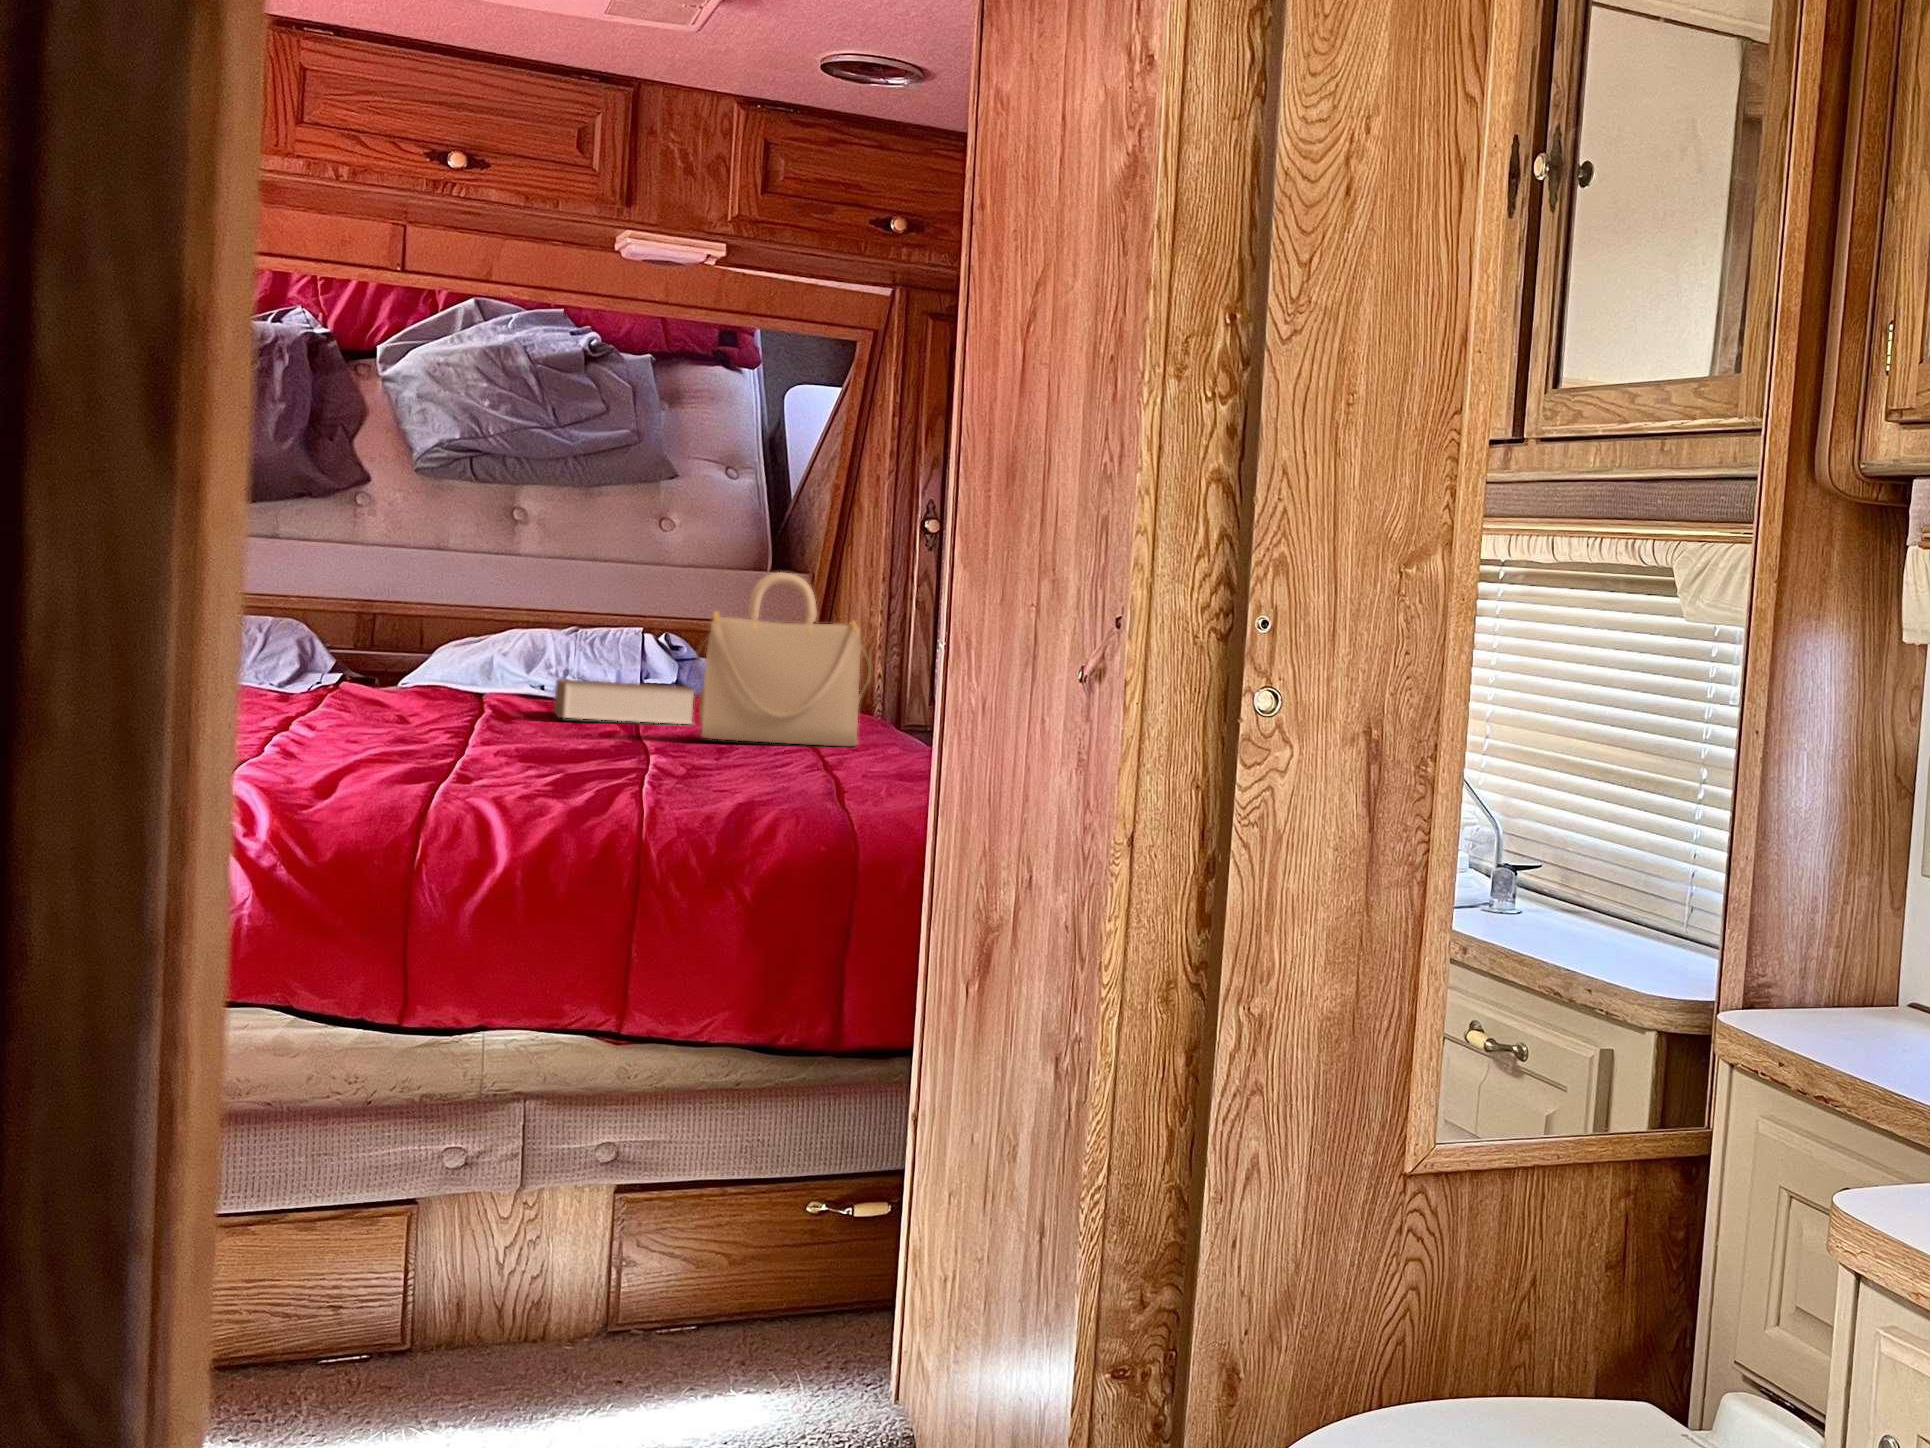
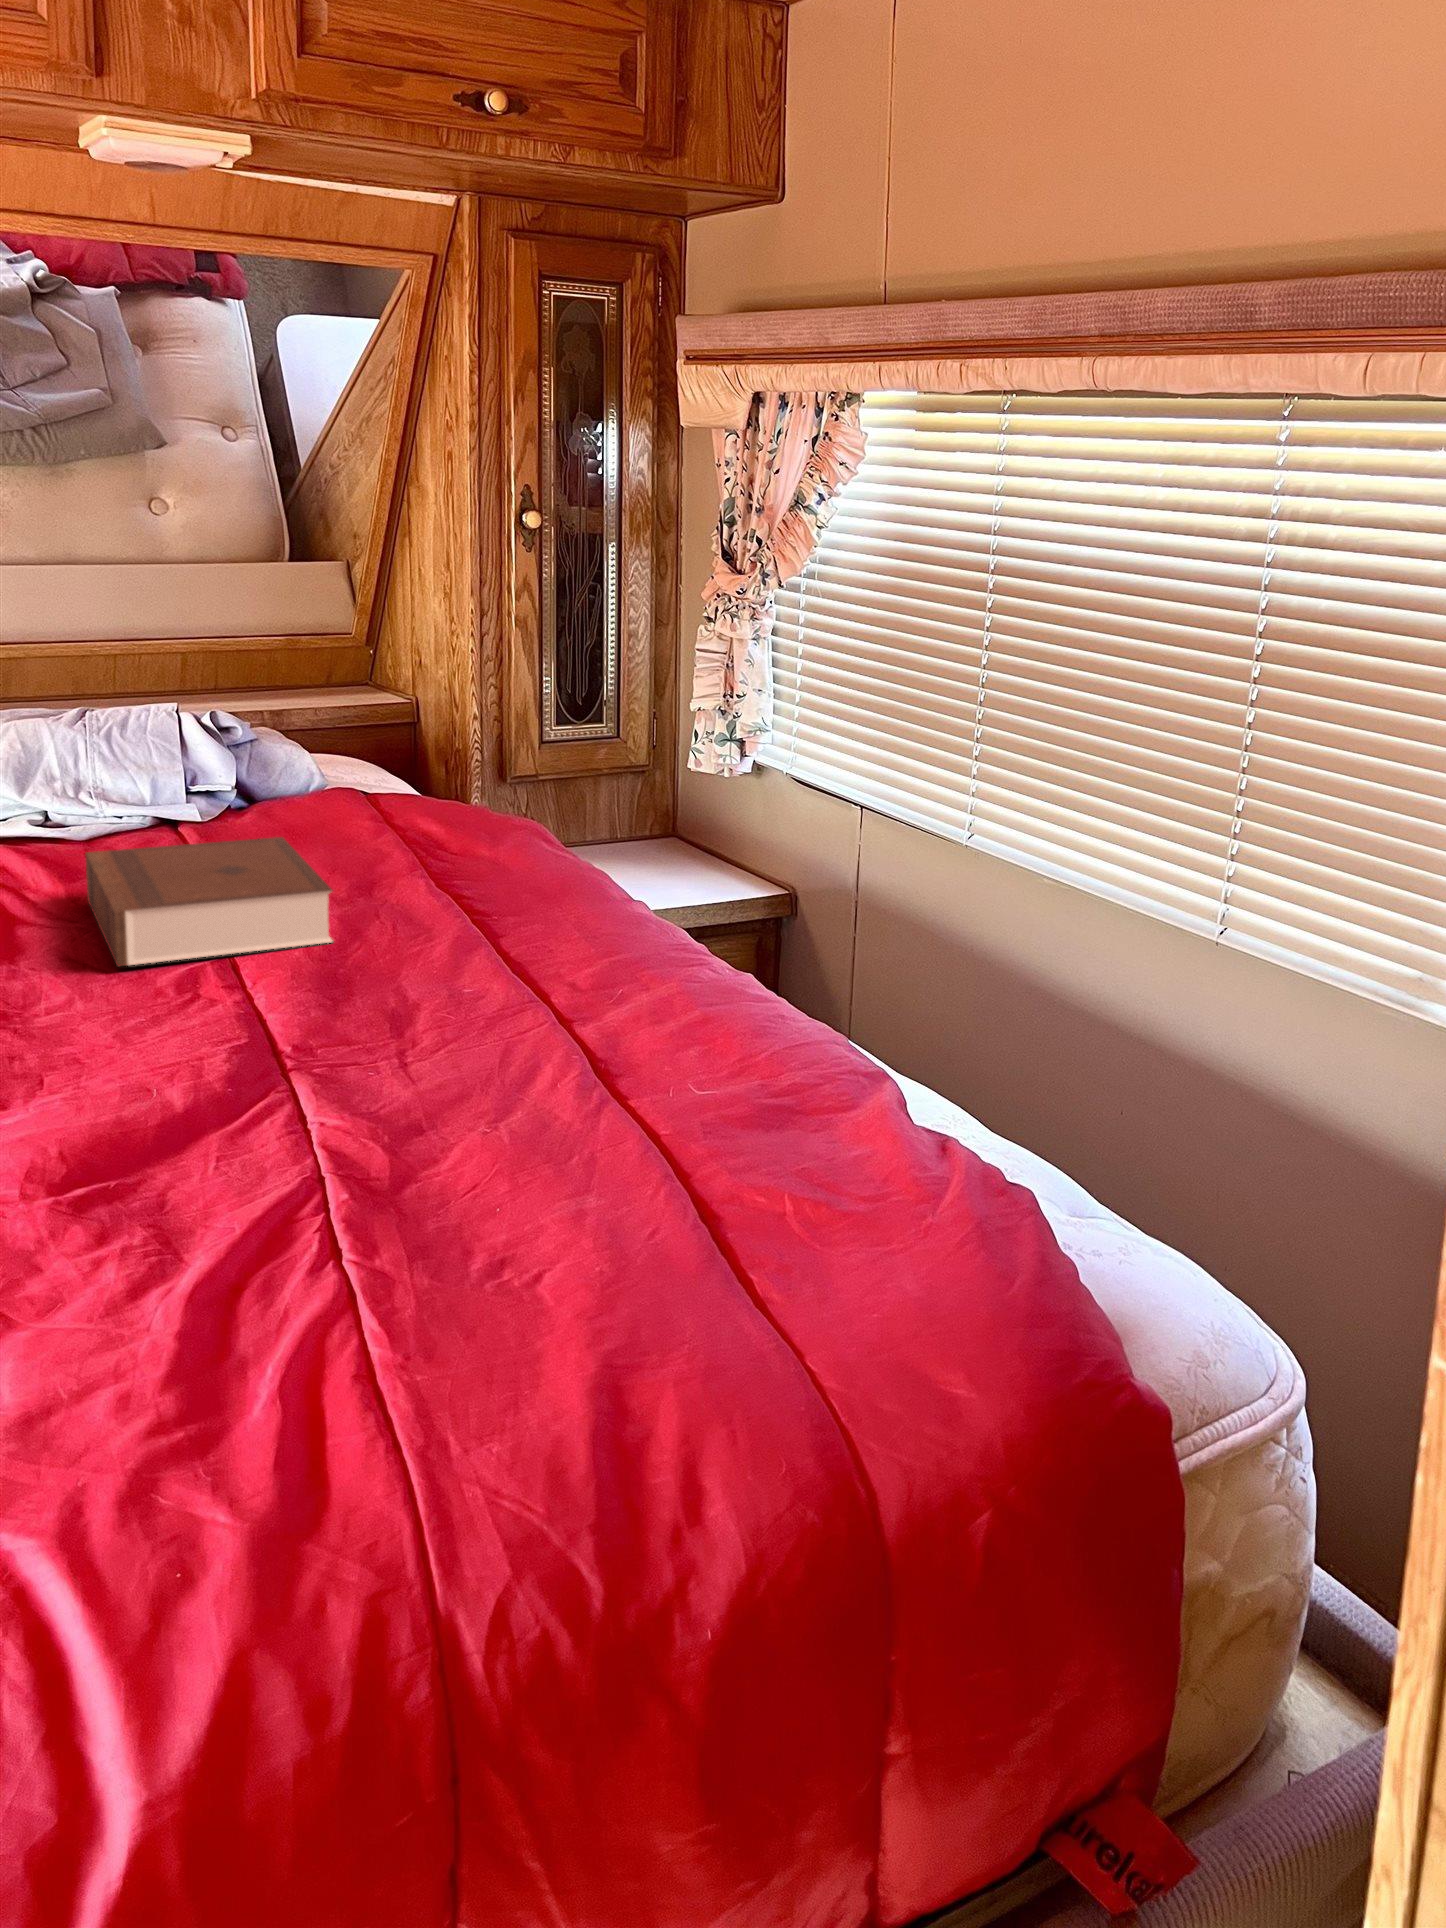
handbag: present [696,572,871,747] -> none [397,776,688,1089]

